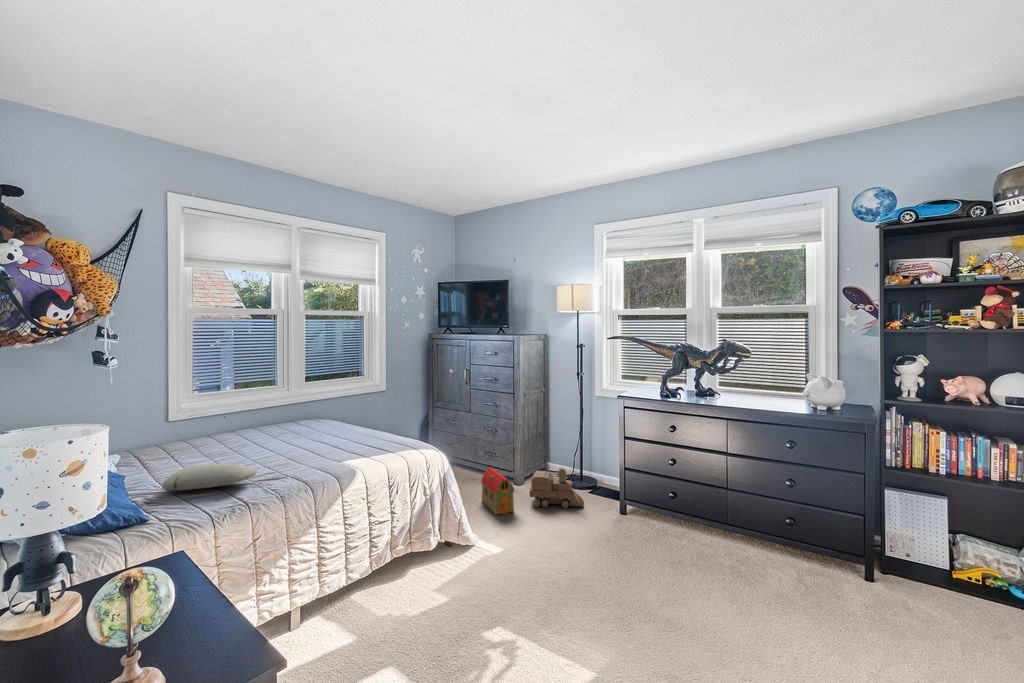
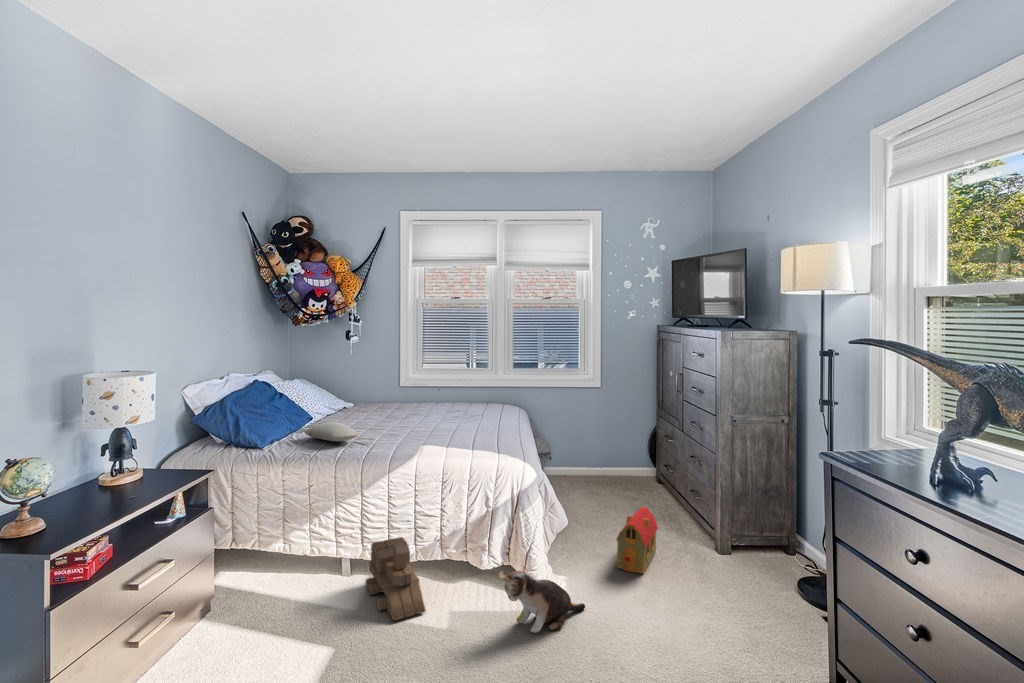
toy train: present [530,468,583,508] -> present [365,537,425,620]
plush toy: none [497,526,528,568] -> present [498,571,585,633]

